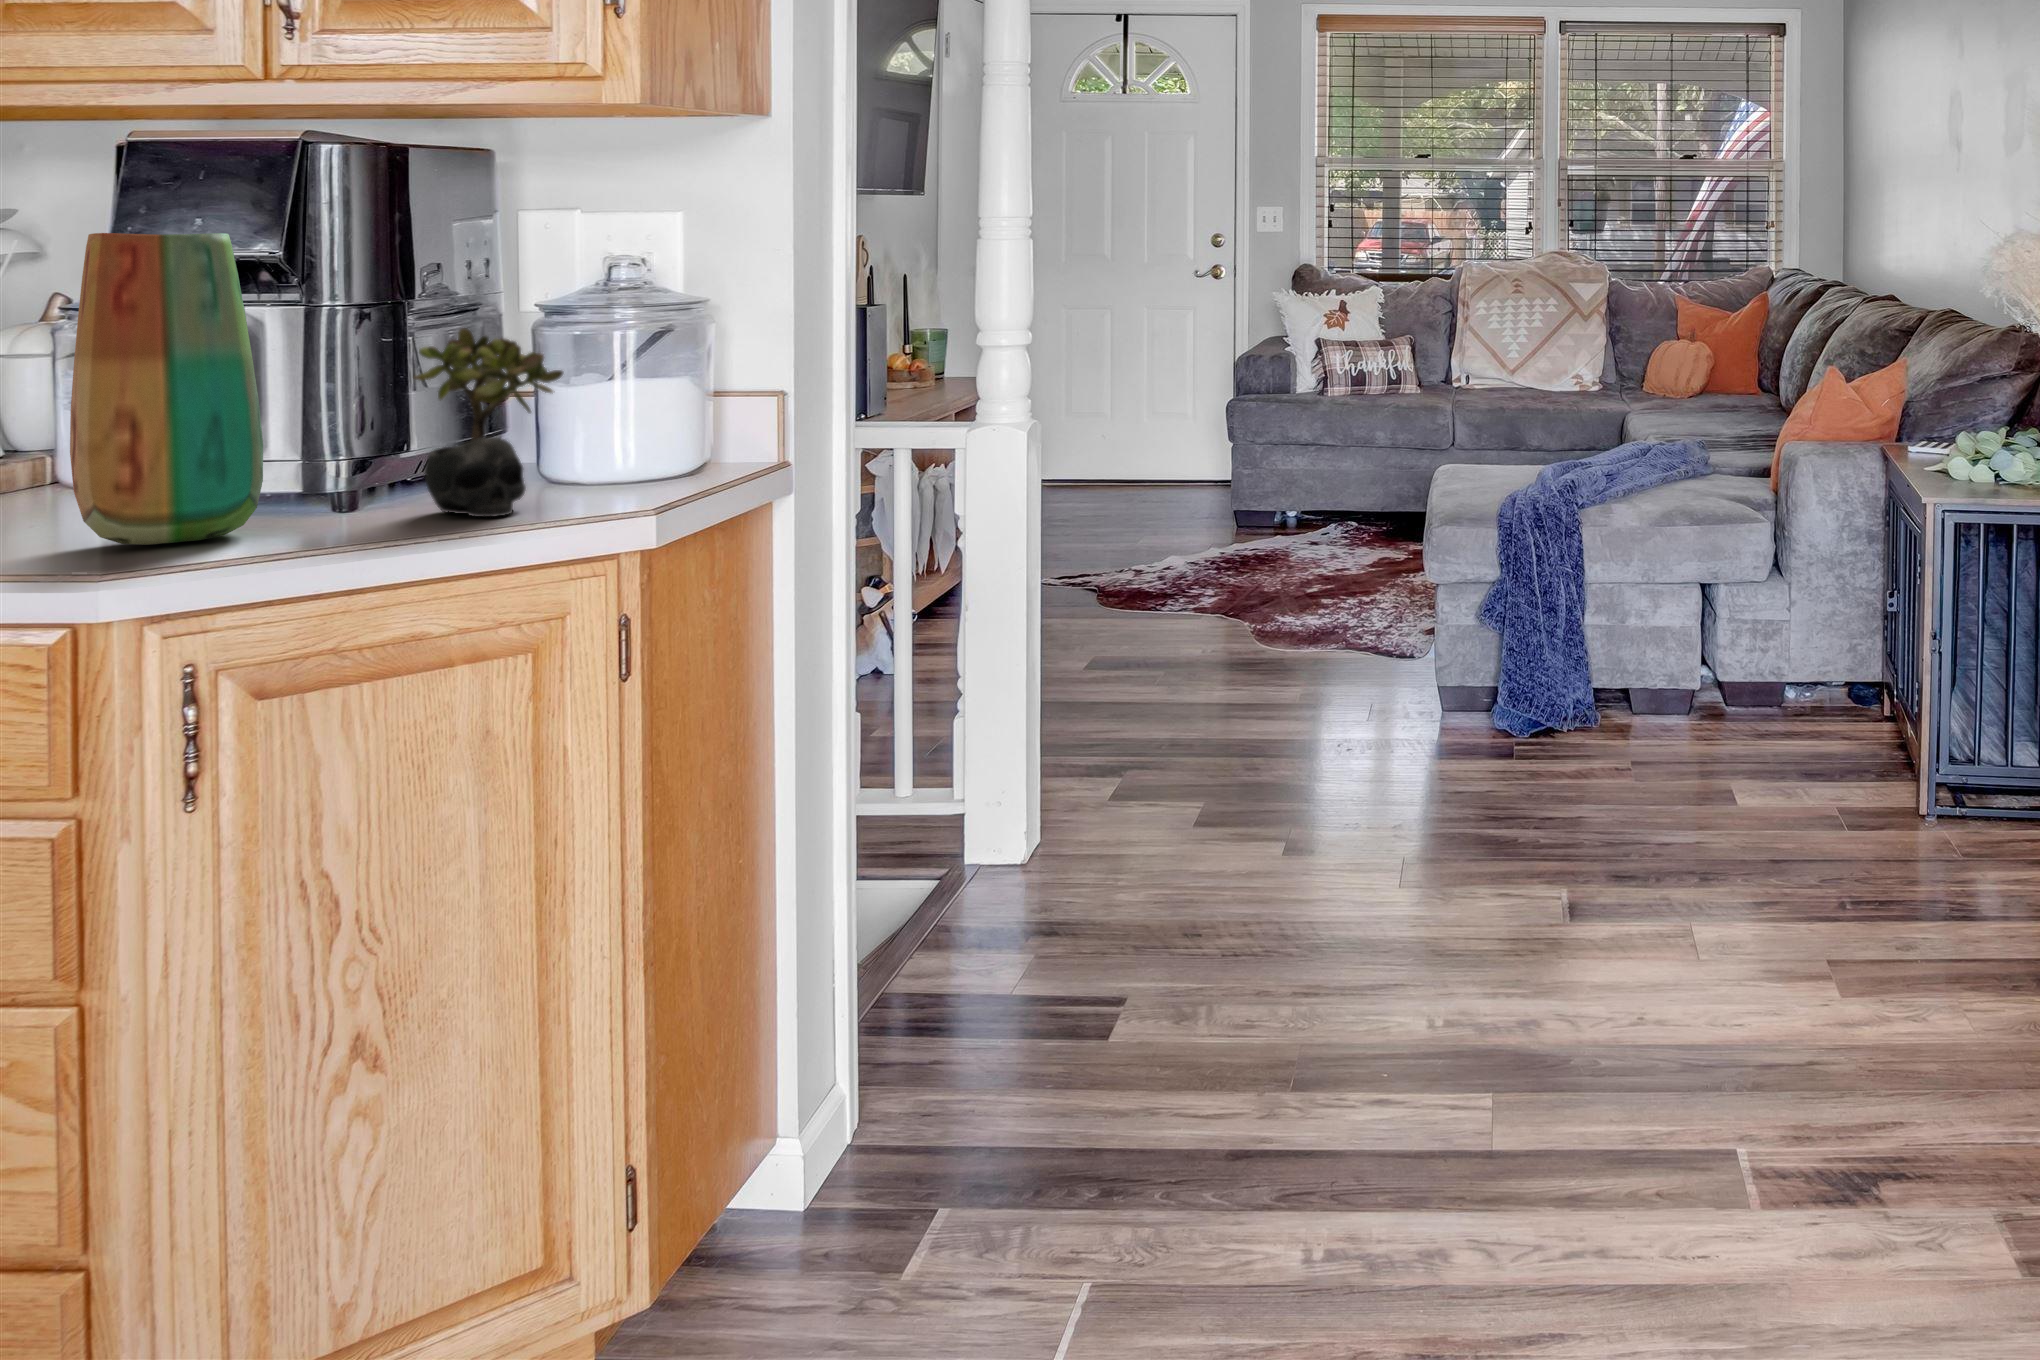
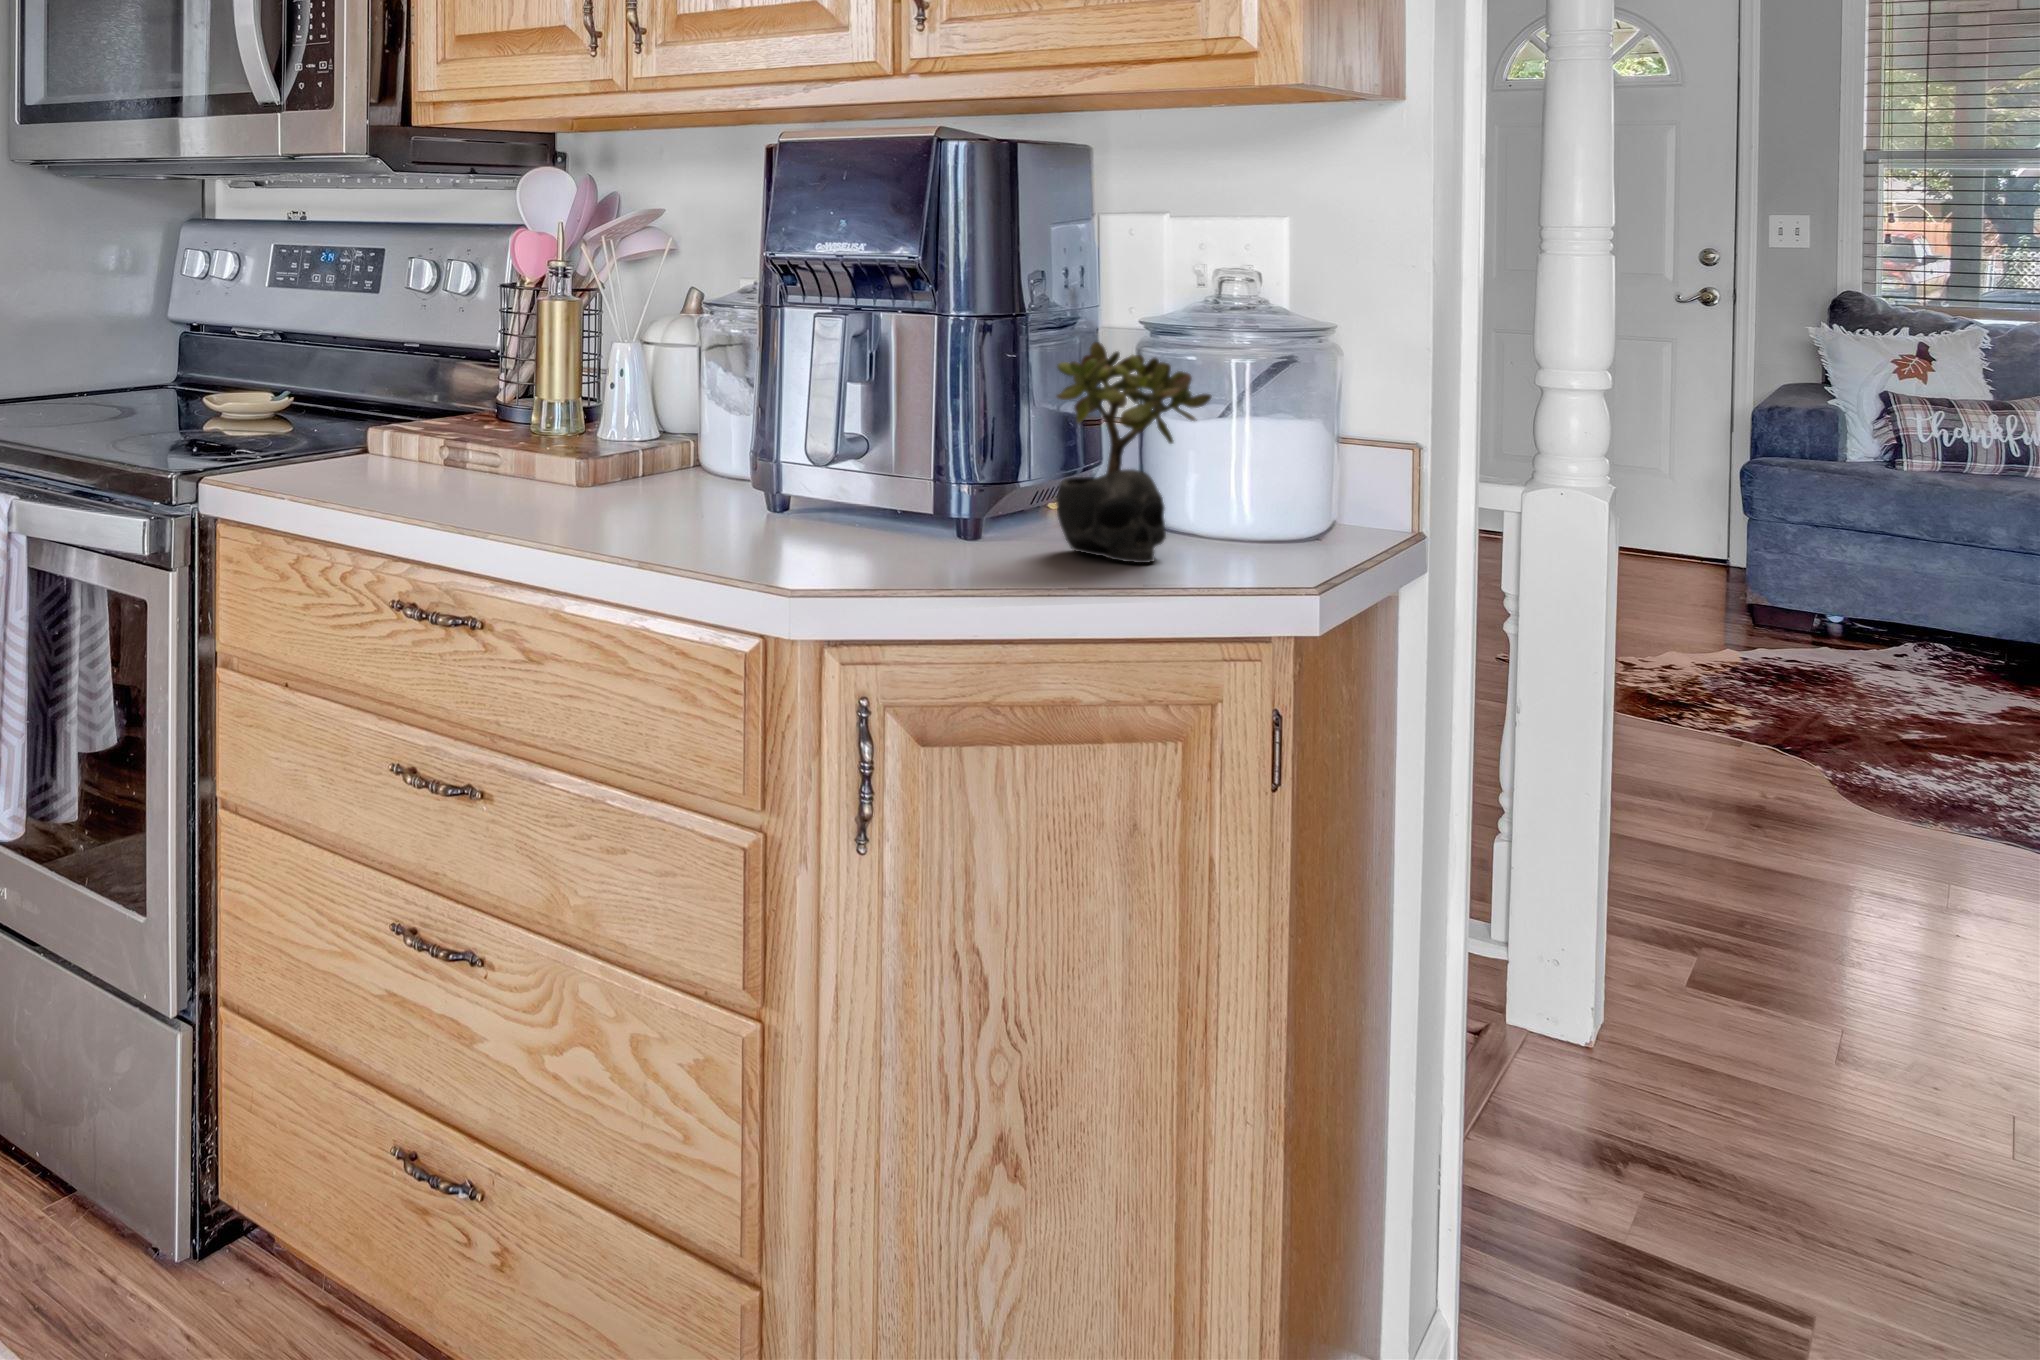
vase: present [70,233,263,545] -> none [746,234,912,561]

